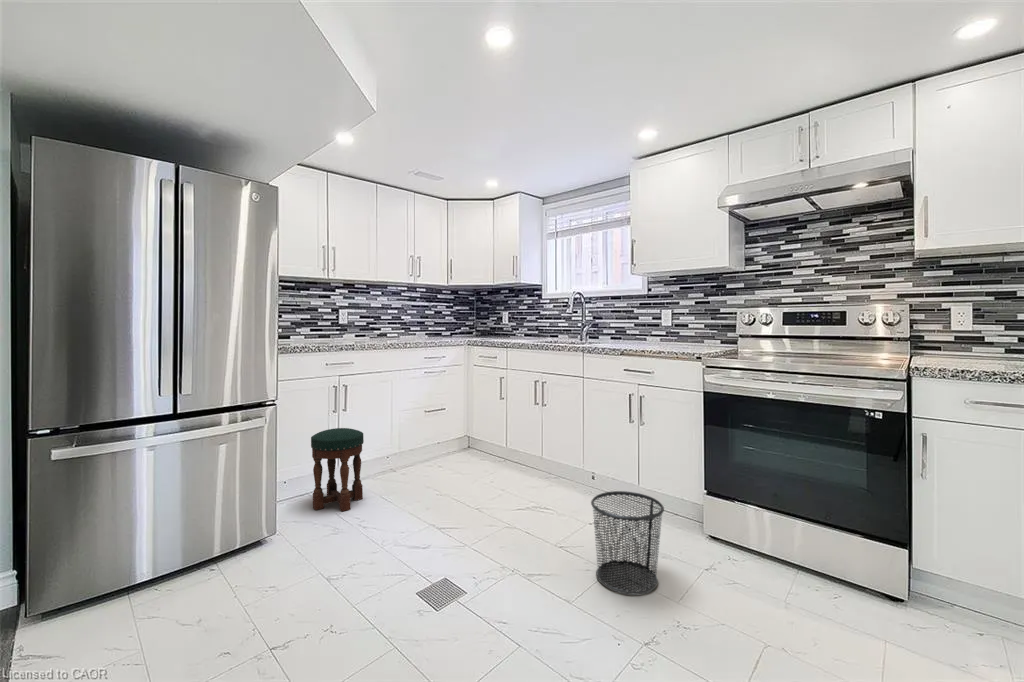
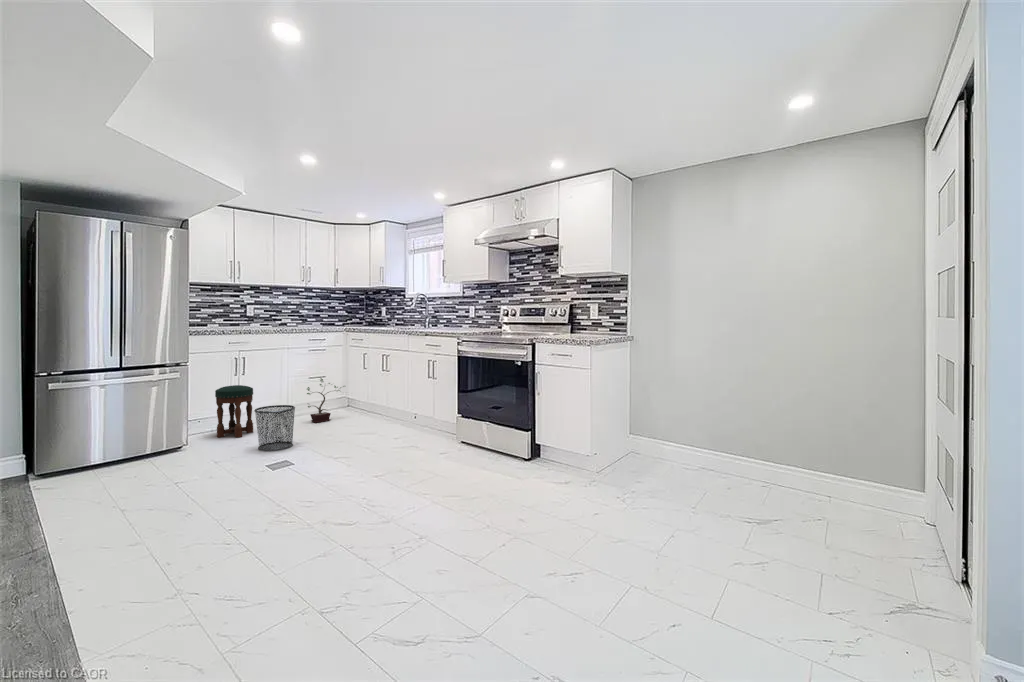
potted plant: none [430,412,480,479] -> present [307,378,344,423]
waste bin: present [591,491,664,594] -> present [254,405,295,451]

